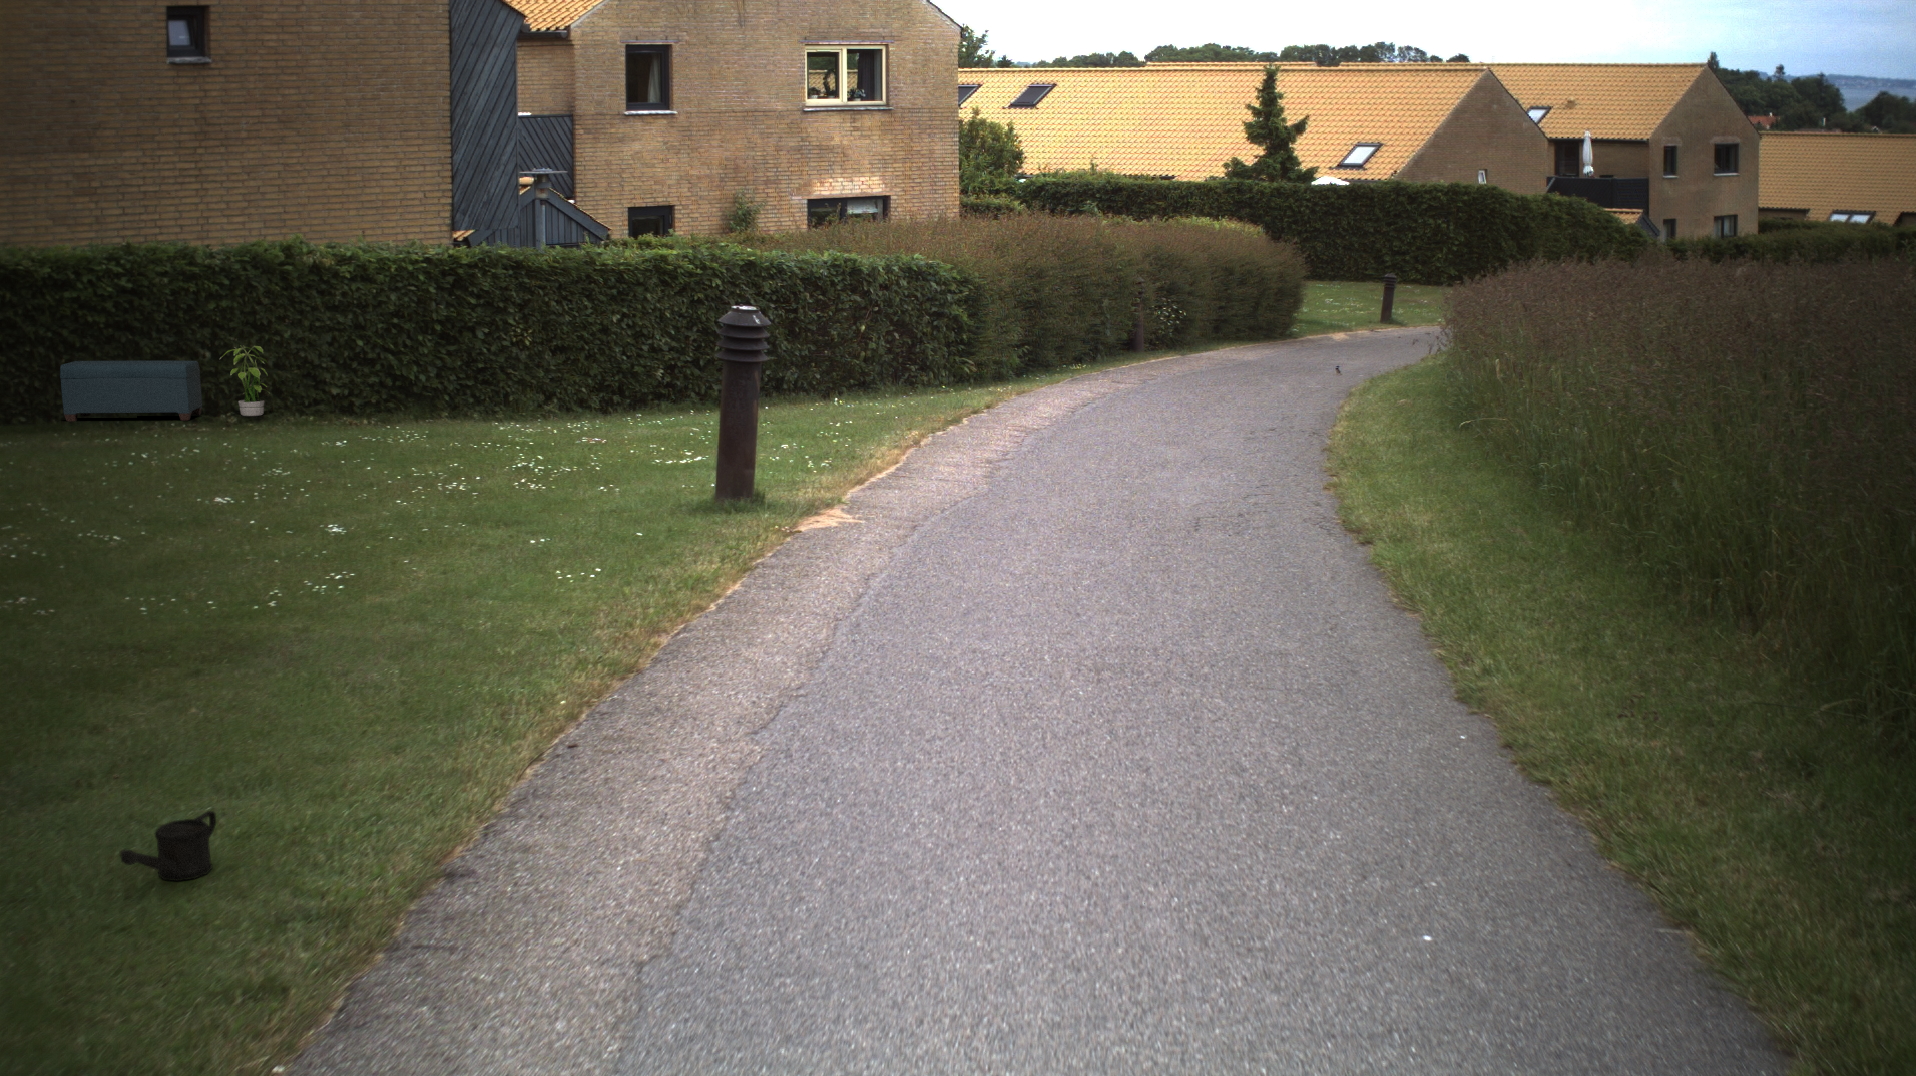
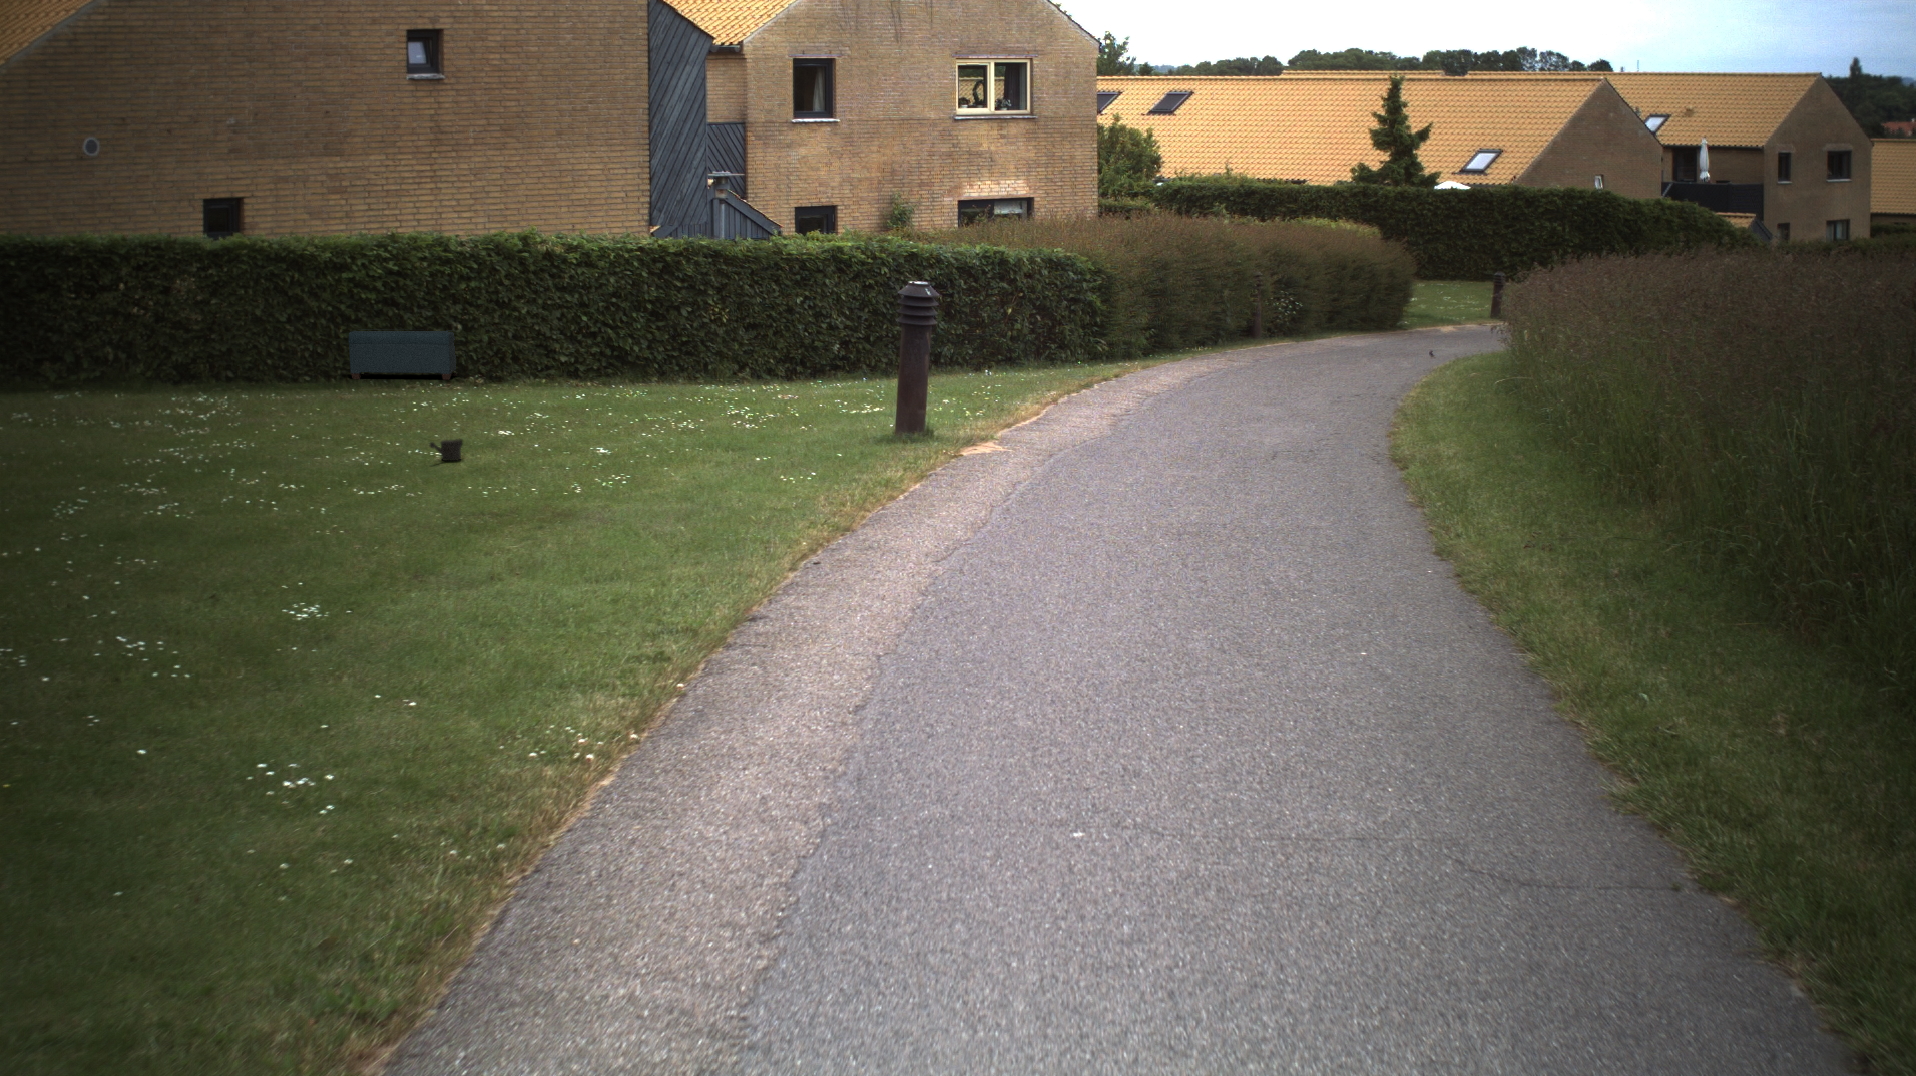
potted plant: present [220,346,269,416] -> none [473,318,513,377]
watering can: present [120,811,216,881] -> present [430,439,463,461]

